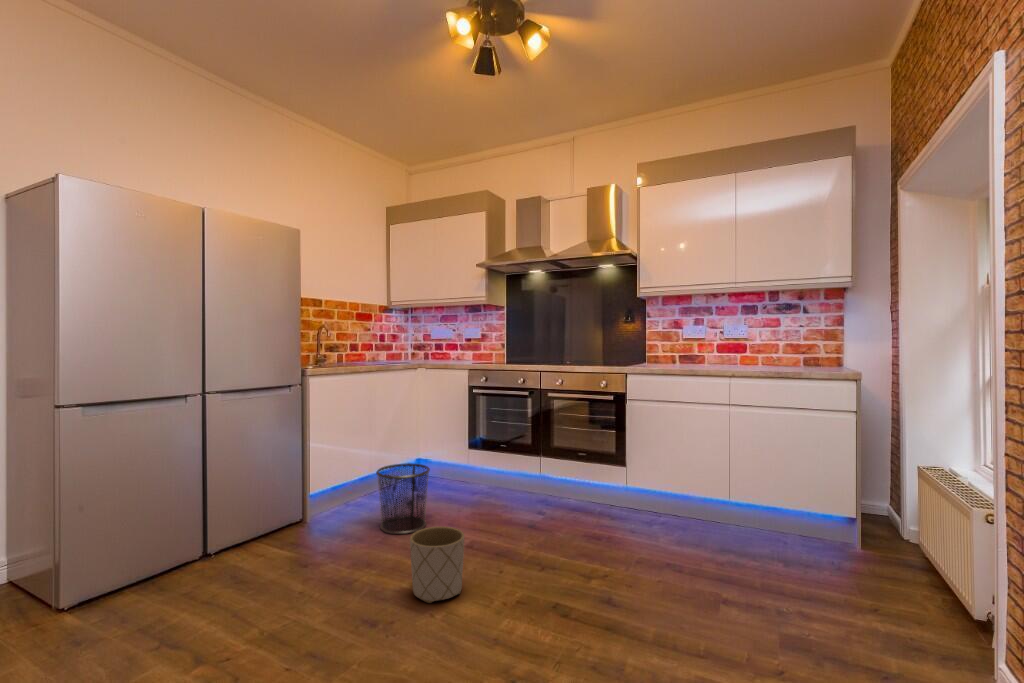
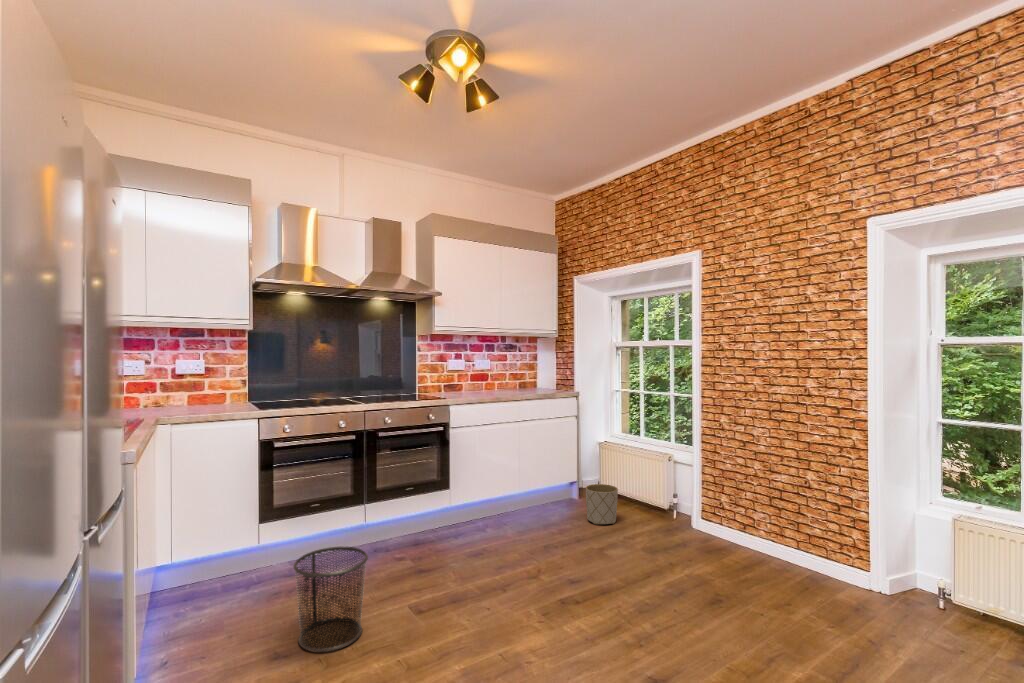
planter: present [410,526,464,603] -> present [586,484,618,525]

